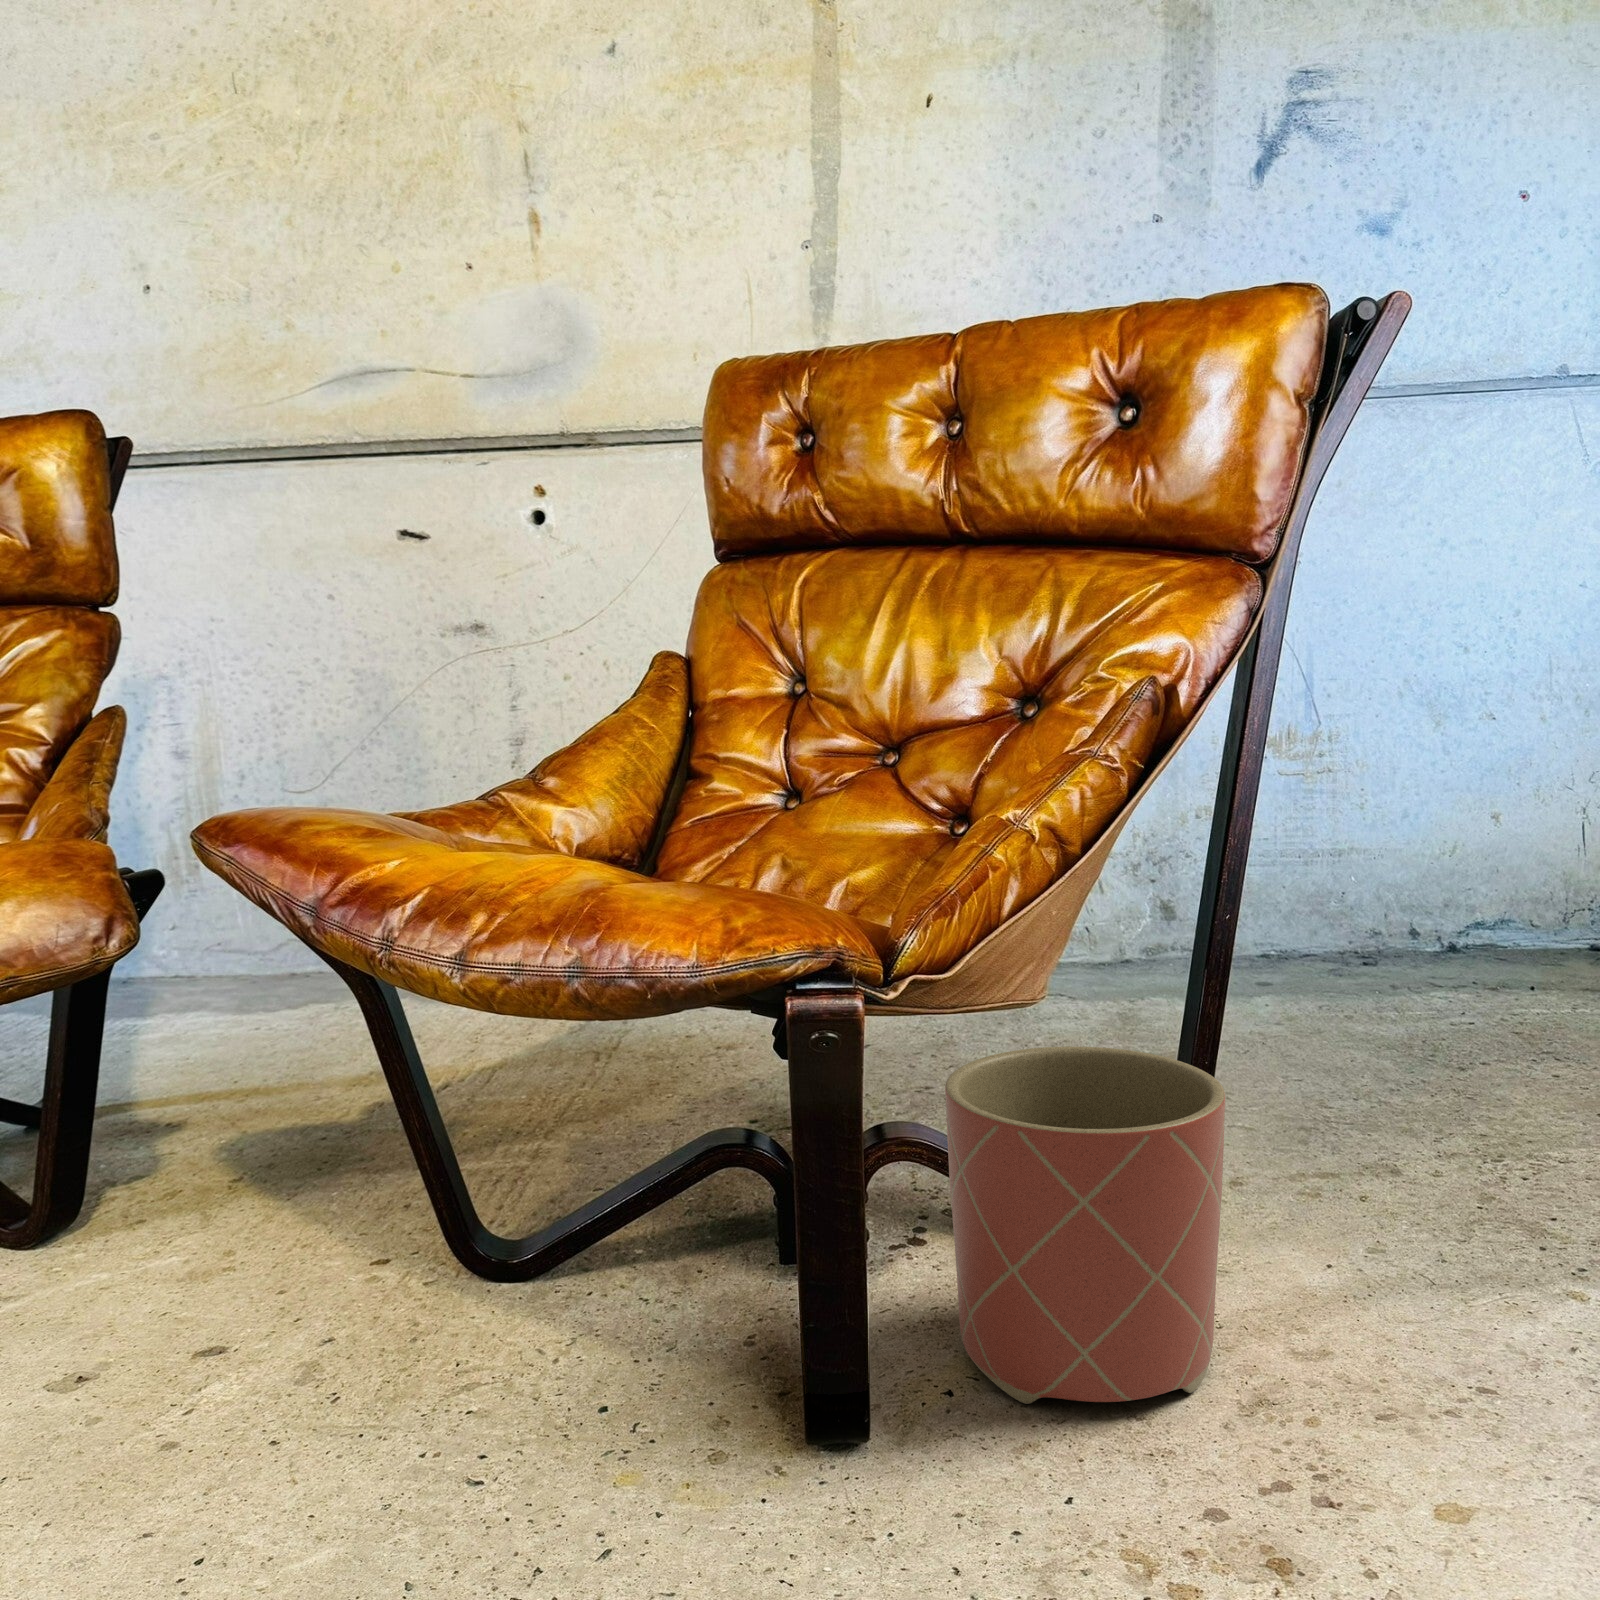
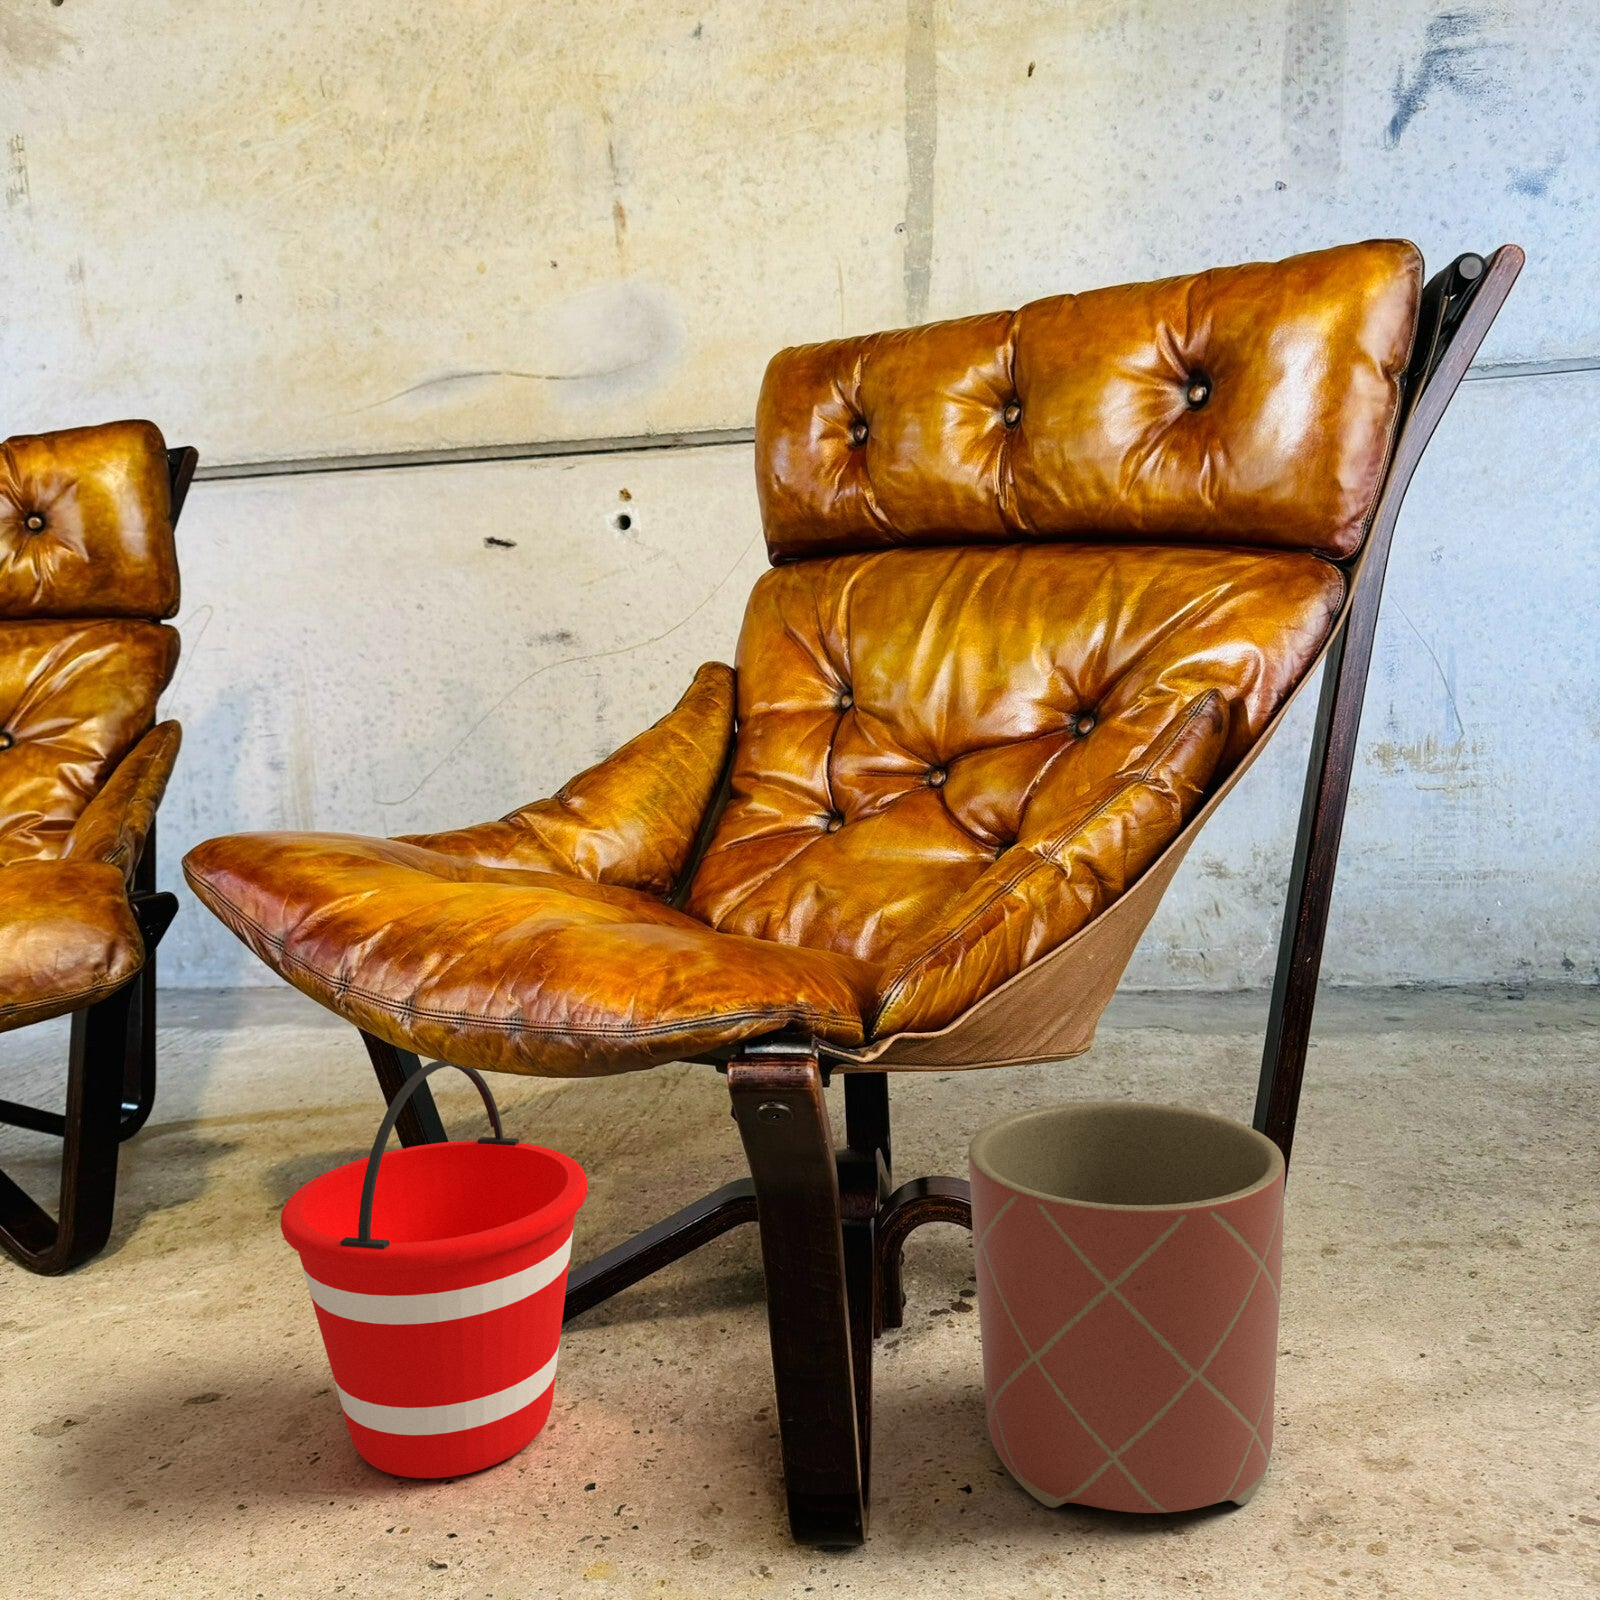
bucket: none [304,1021,591,1410] -> present [280,1061,587,1478]

